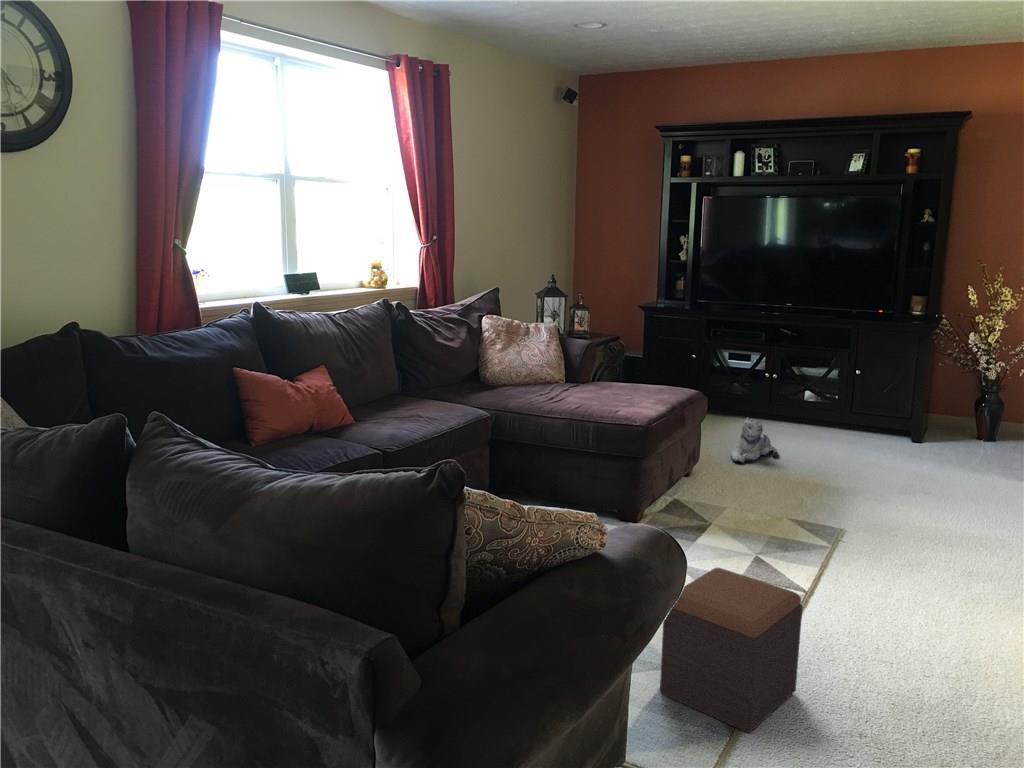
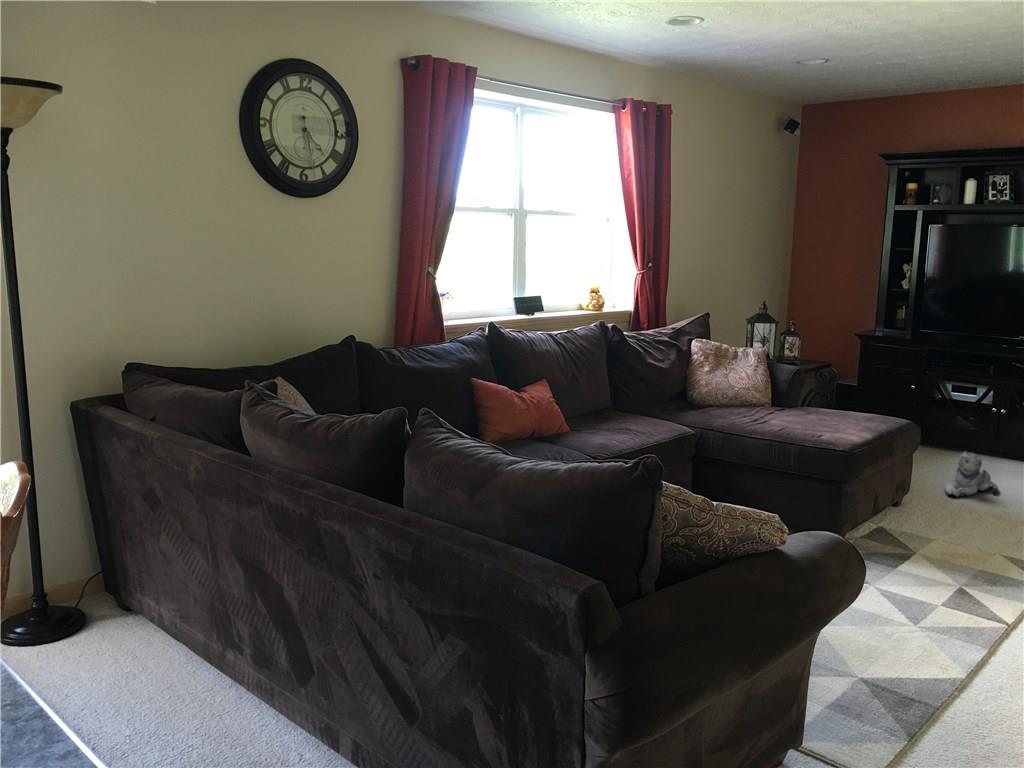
footstool: present [660,568,802,733] -> none [843,585,992,742]

